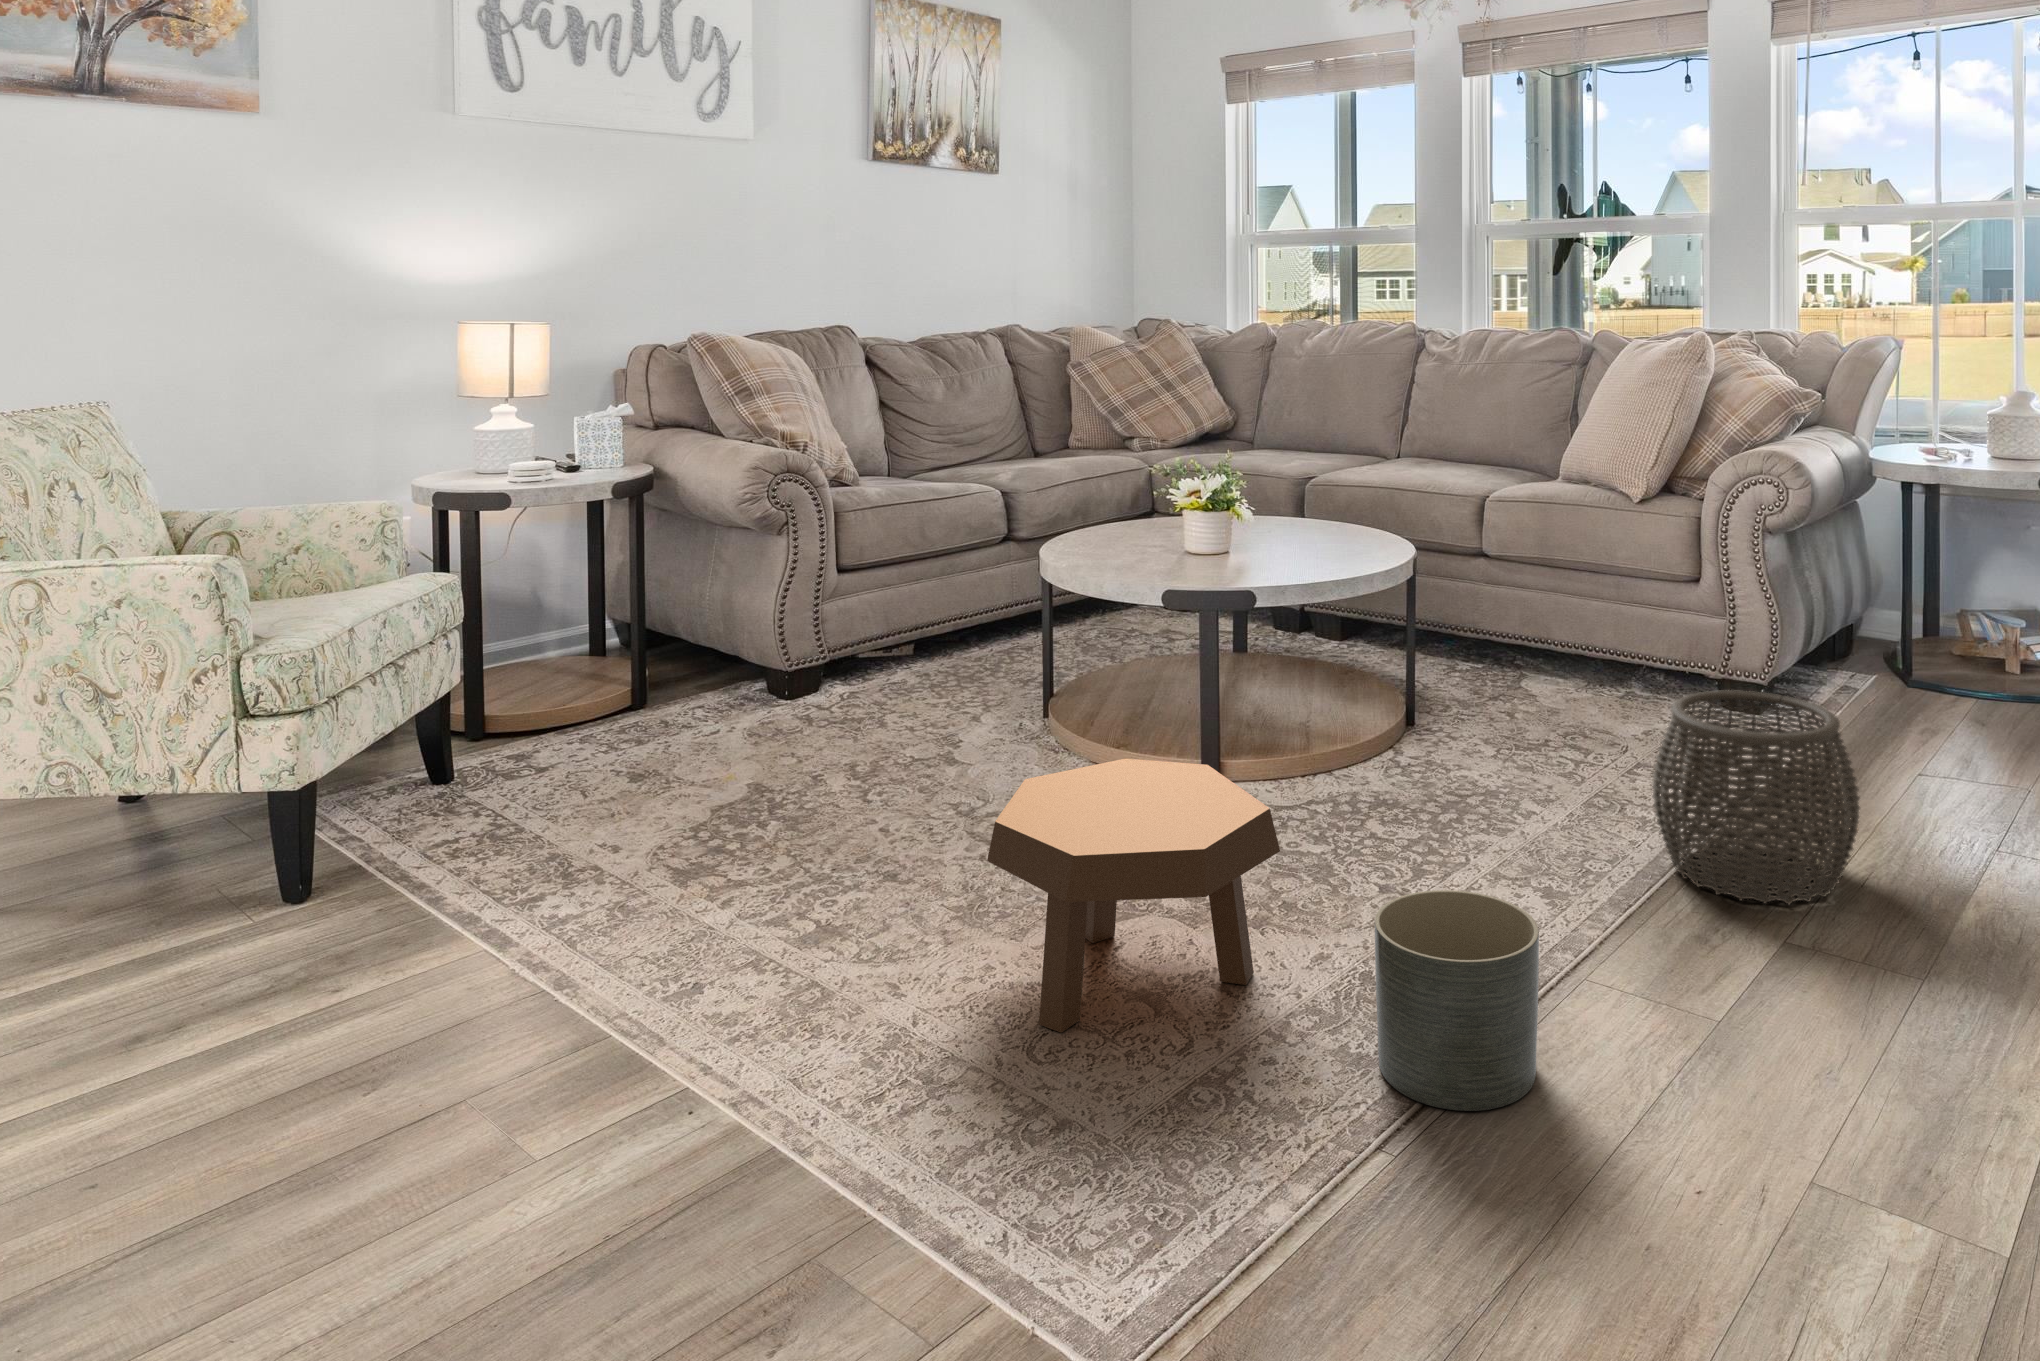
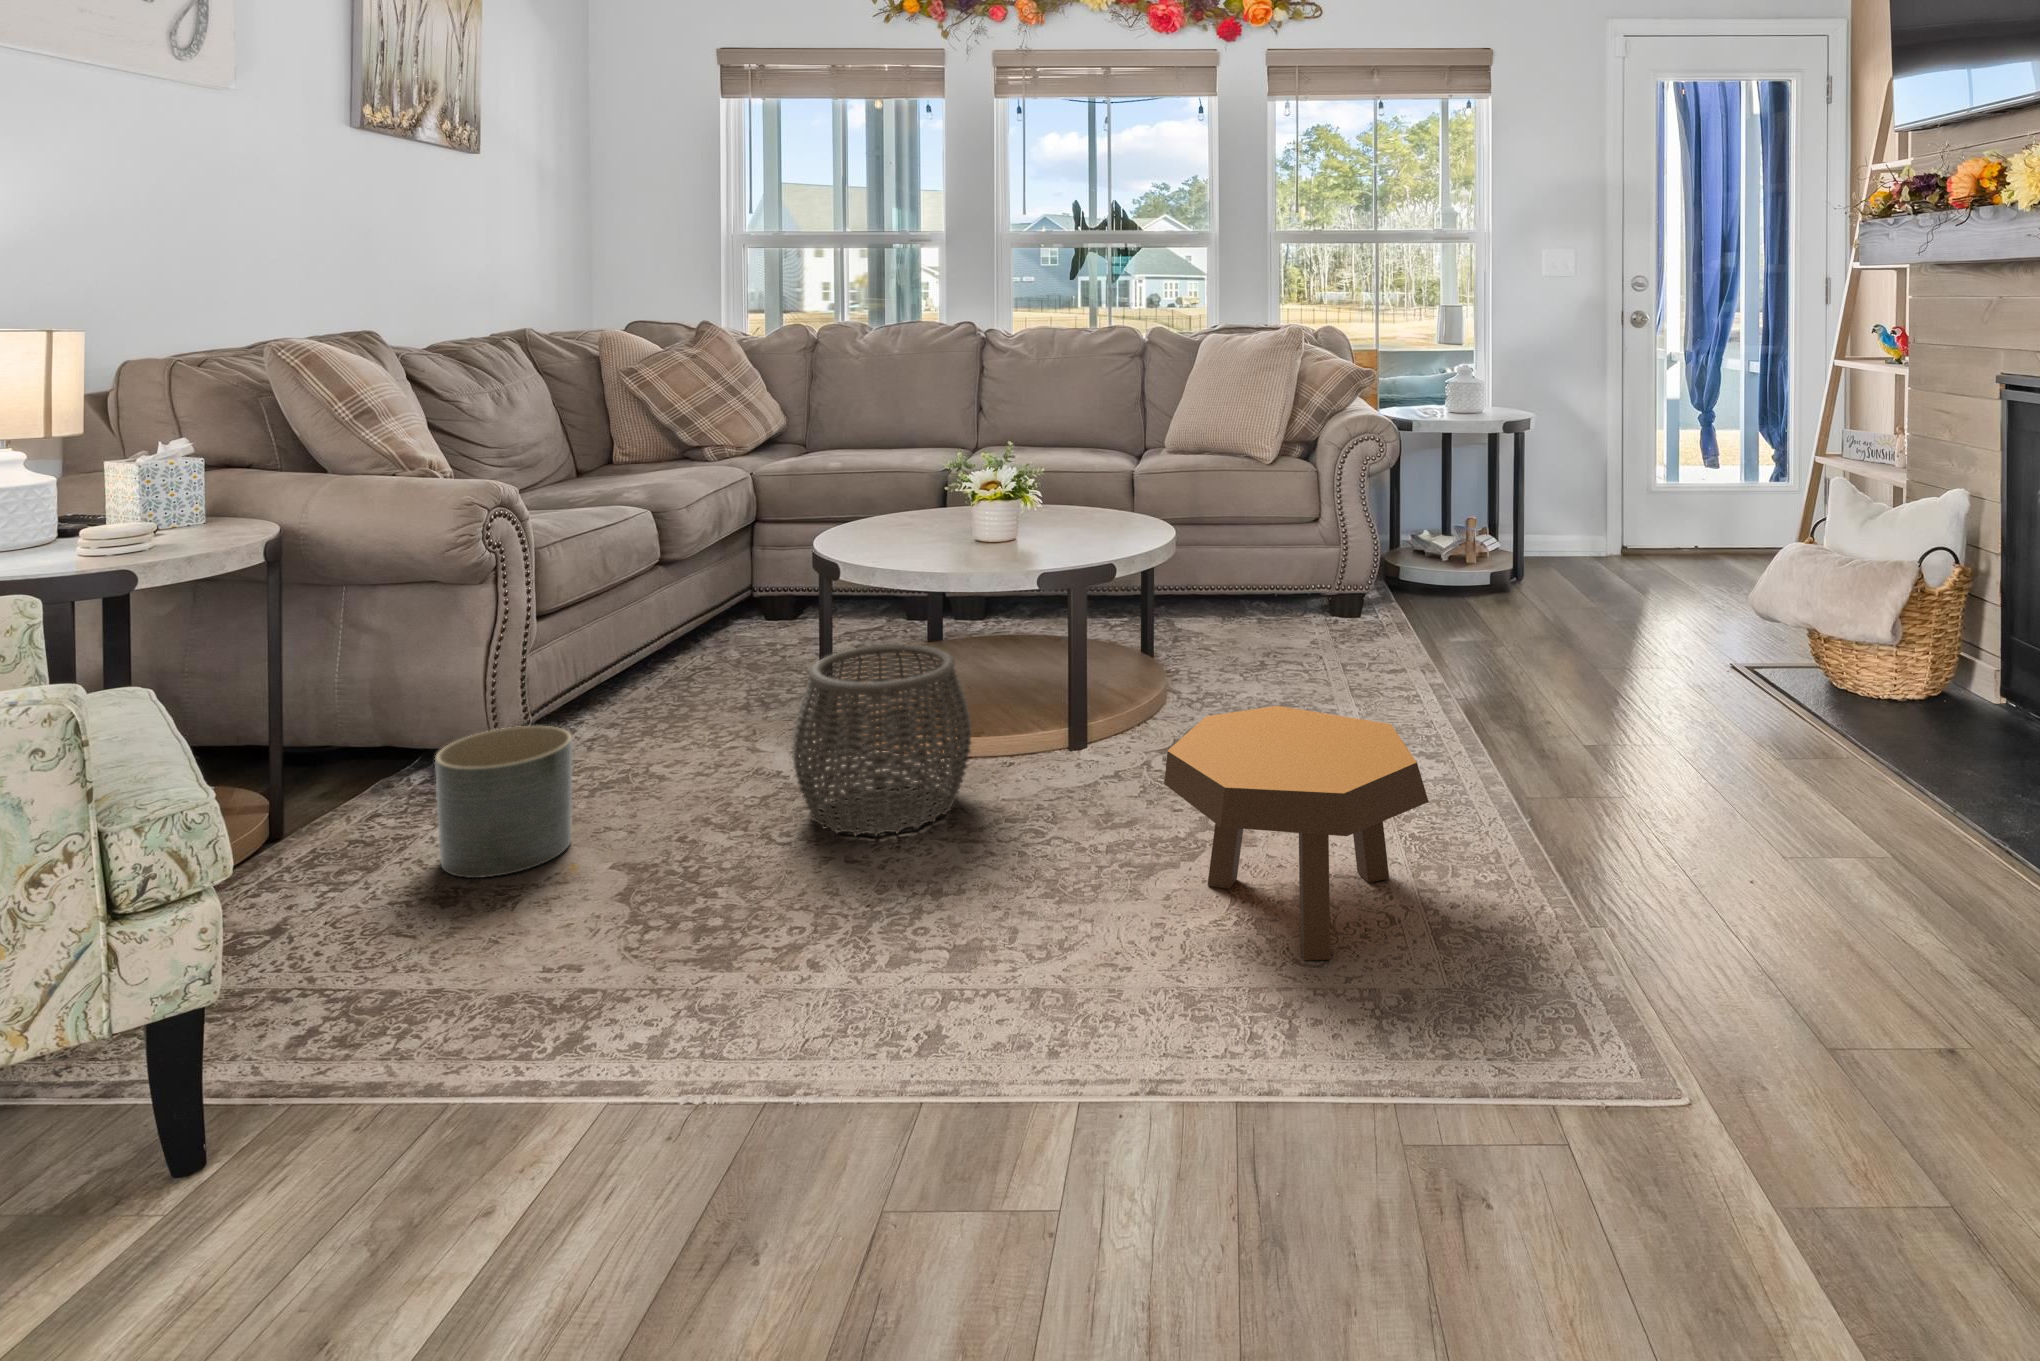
woven basket: present [1653,691,1860,904] -> present [792,645,972,836]
planter: present [1375,890,1539,1111] -> present [435,726,572,878]

